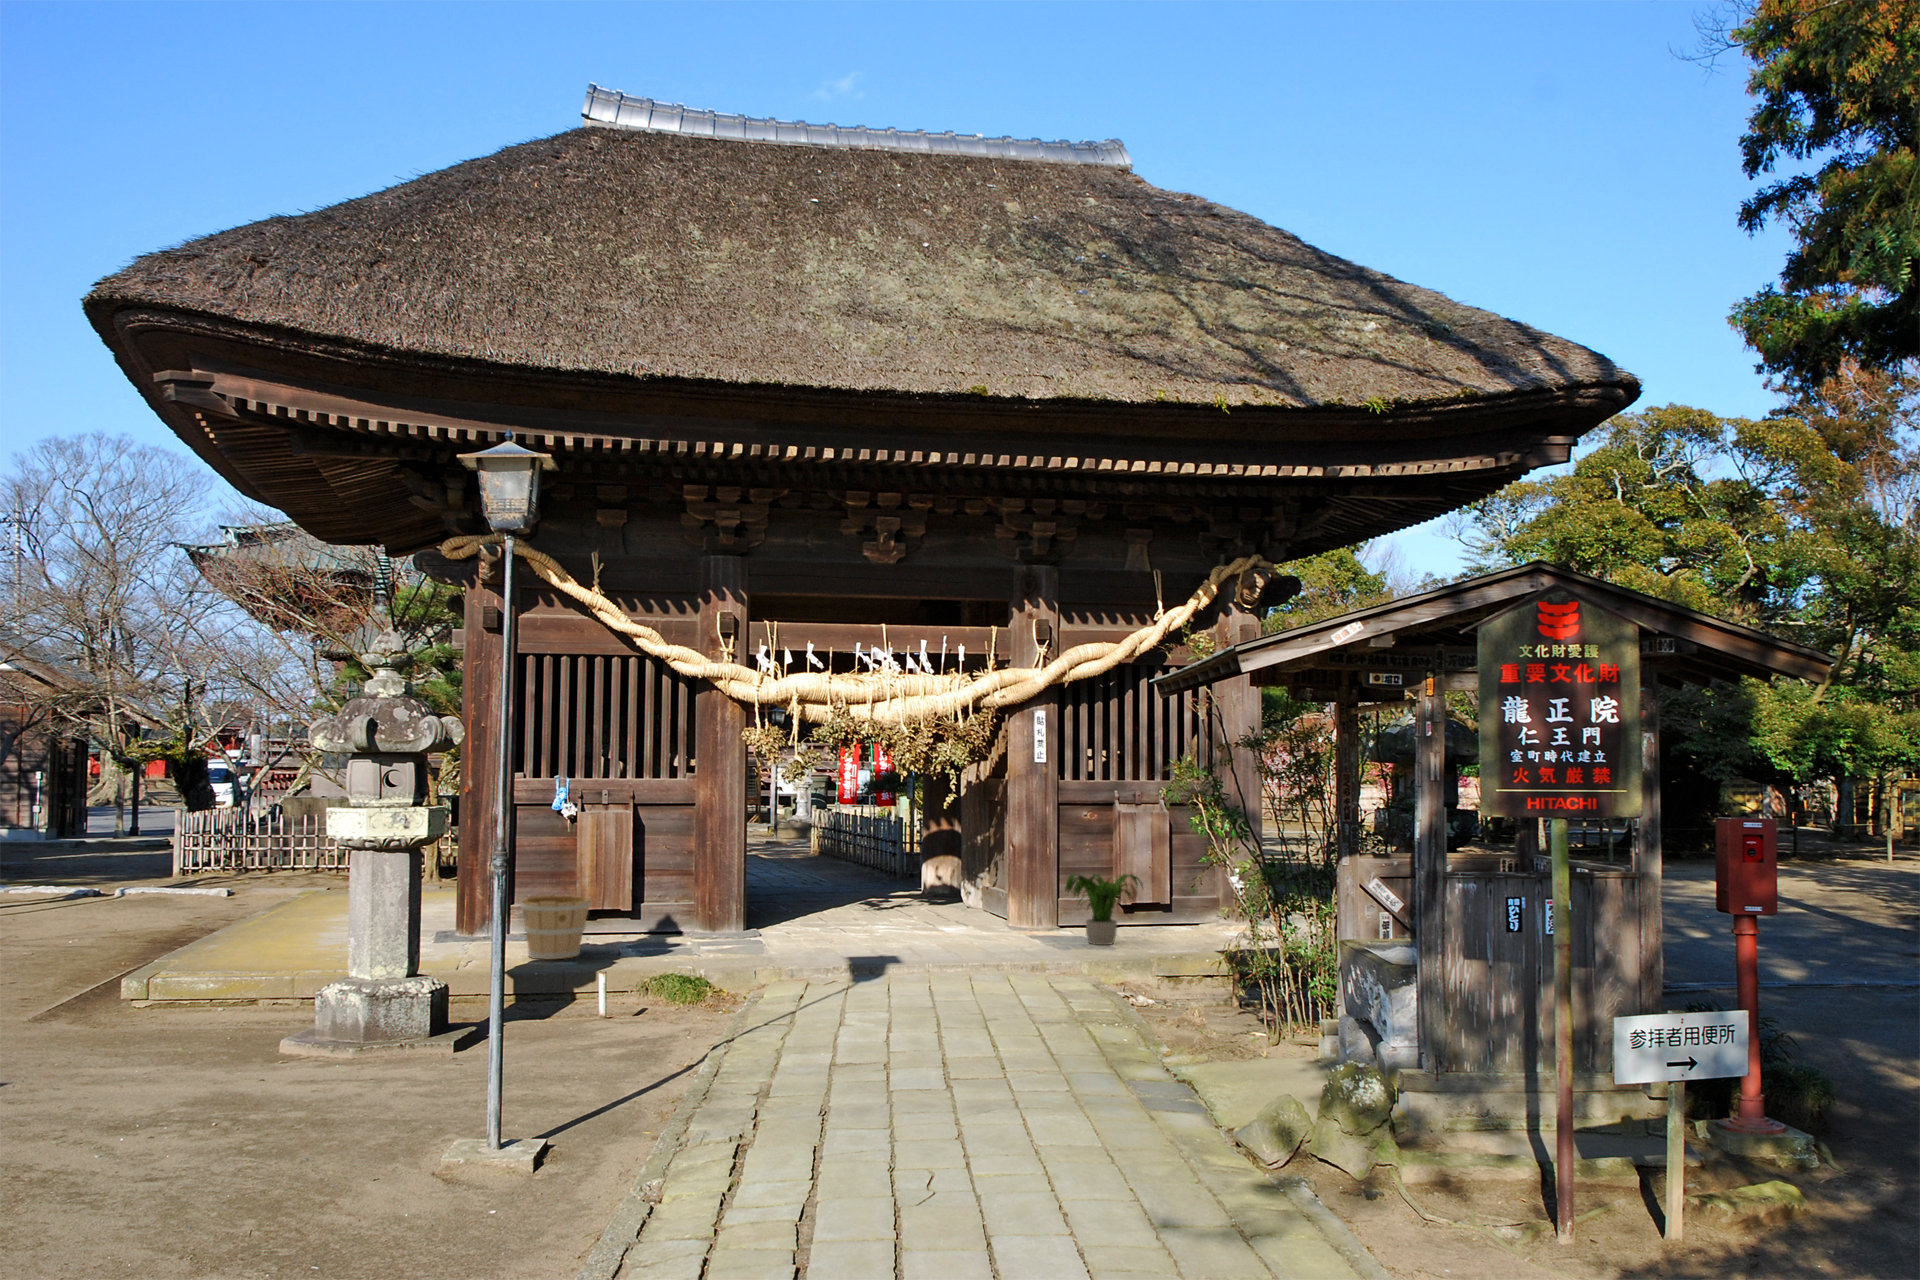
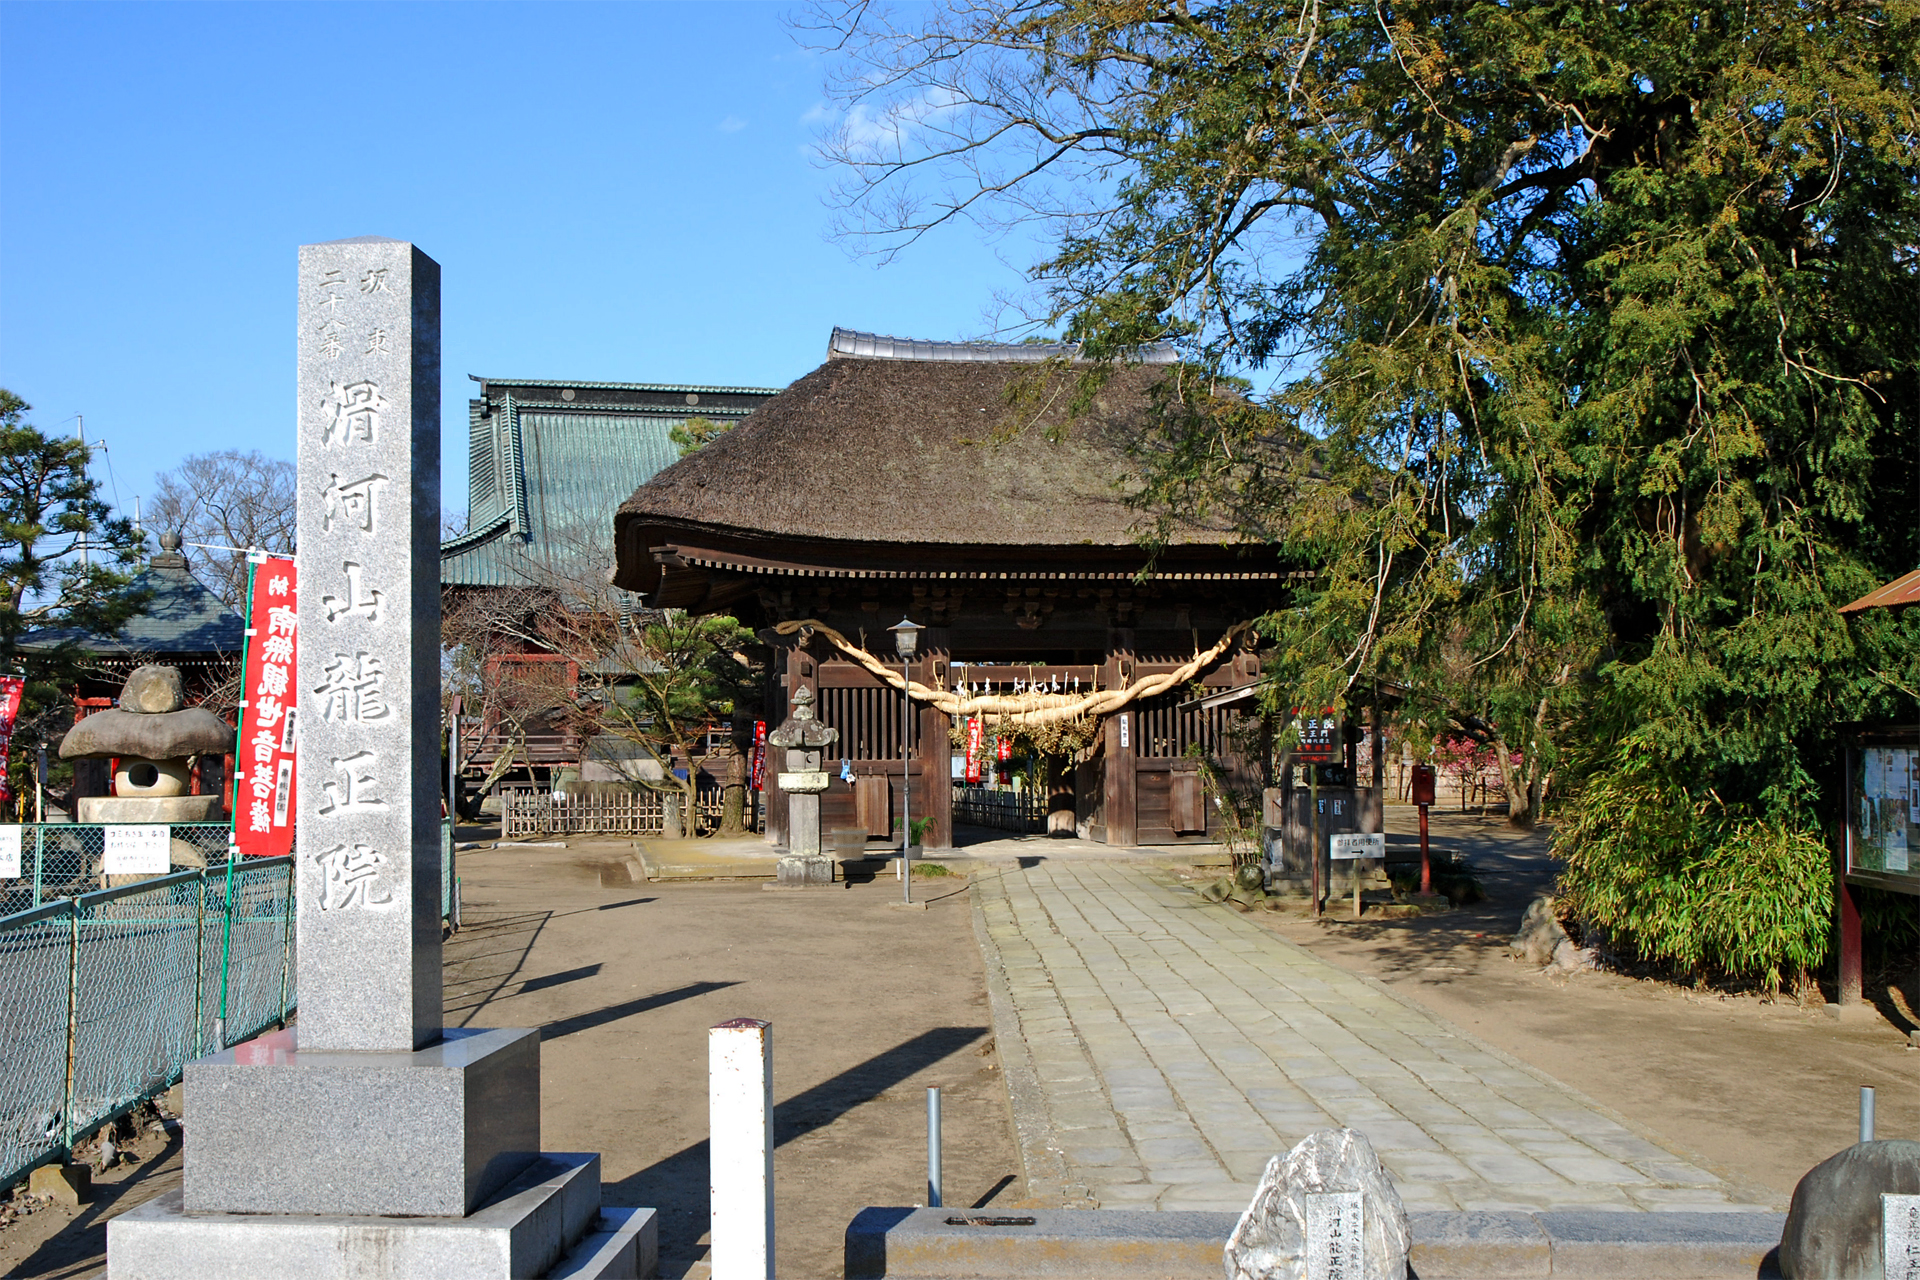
potted plant: present [1065,874,1143,945] -> present [894,817,938,859]

